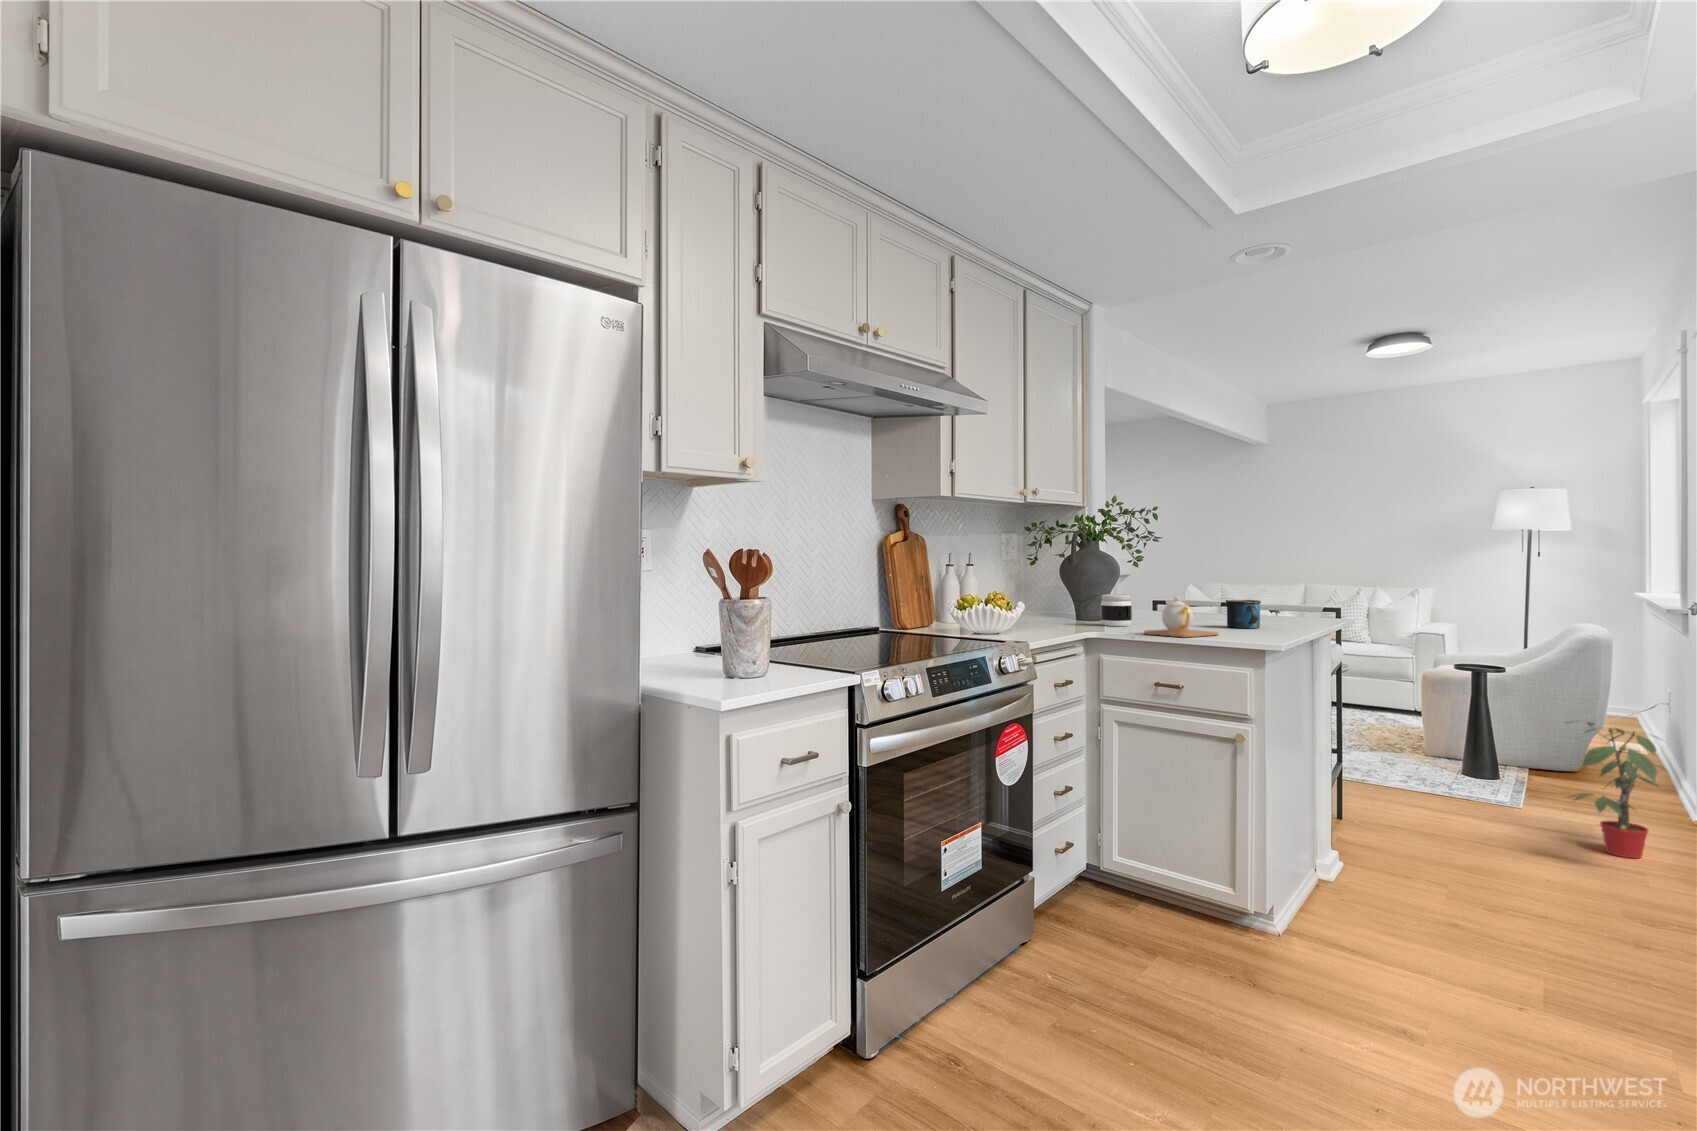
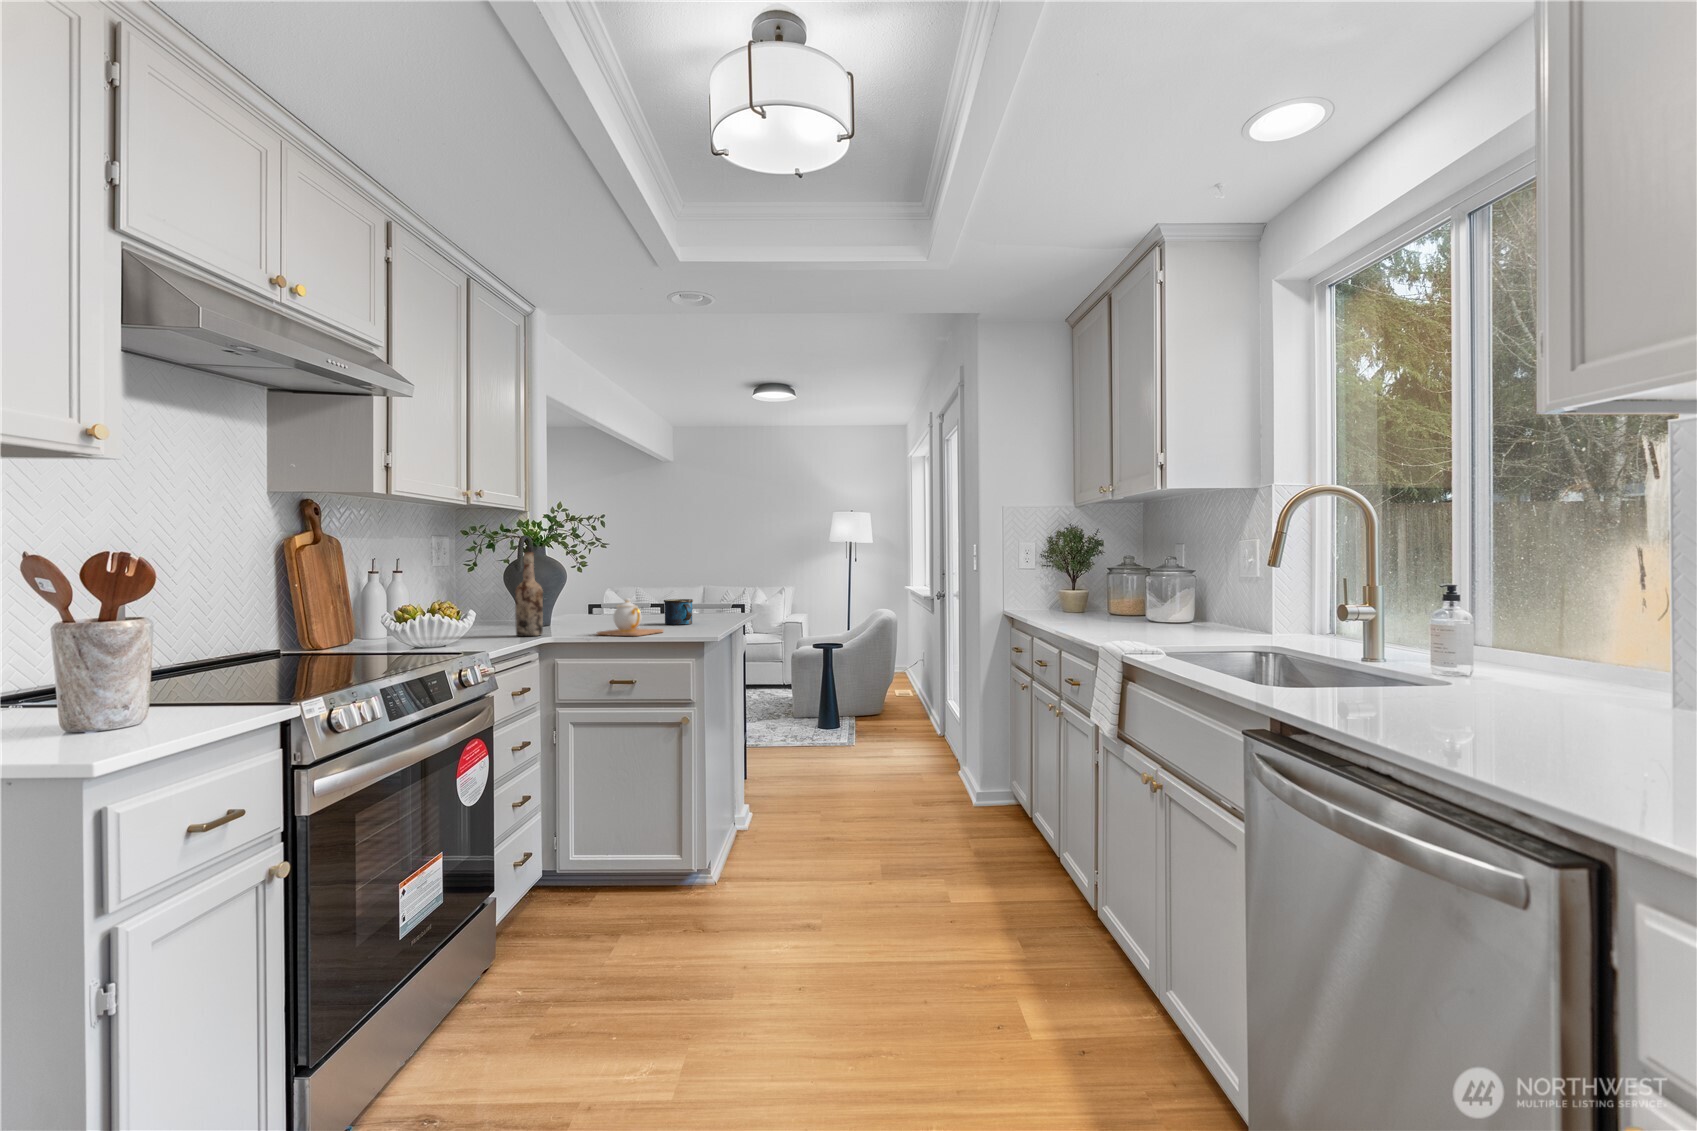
wine bottle: none [1066,548,1092,631] -> present [515,552,543,636]
jar: present [1101,594,1132,626] -> none [547,598,578,629]
potted plant: present [1569,722,1664,858] -> none [888,680,950,775]

